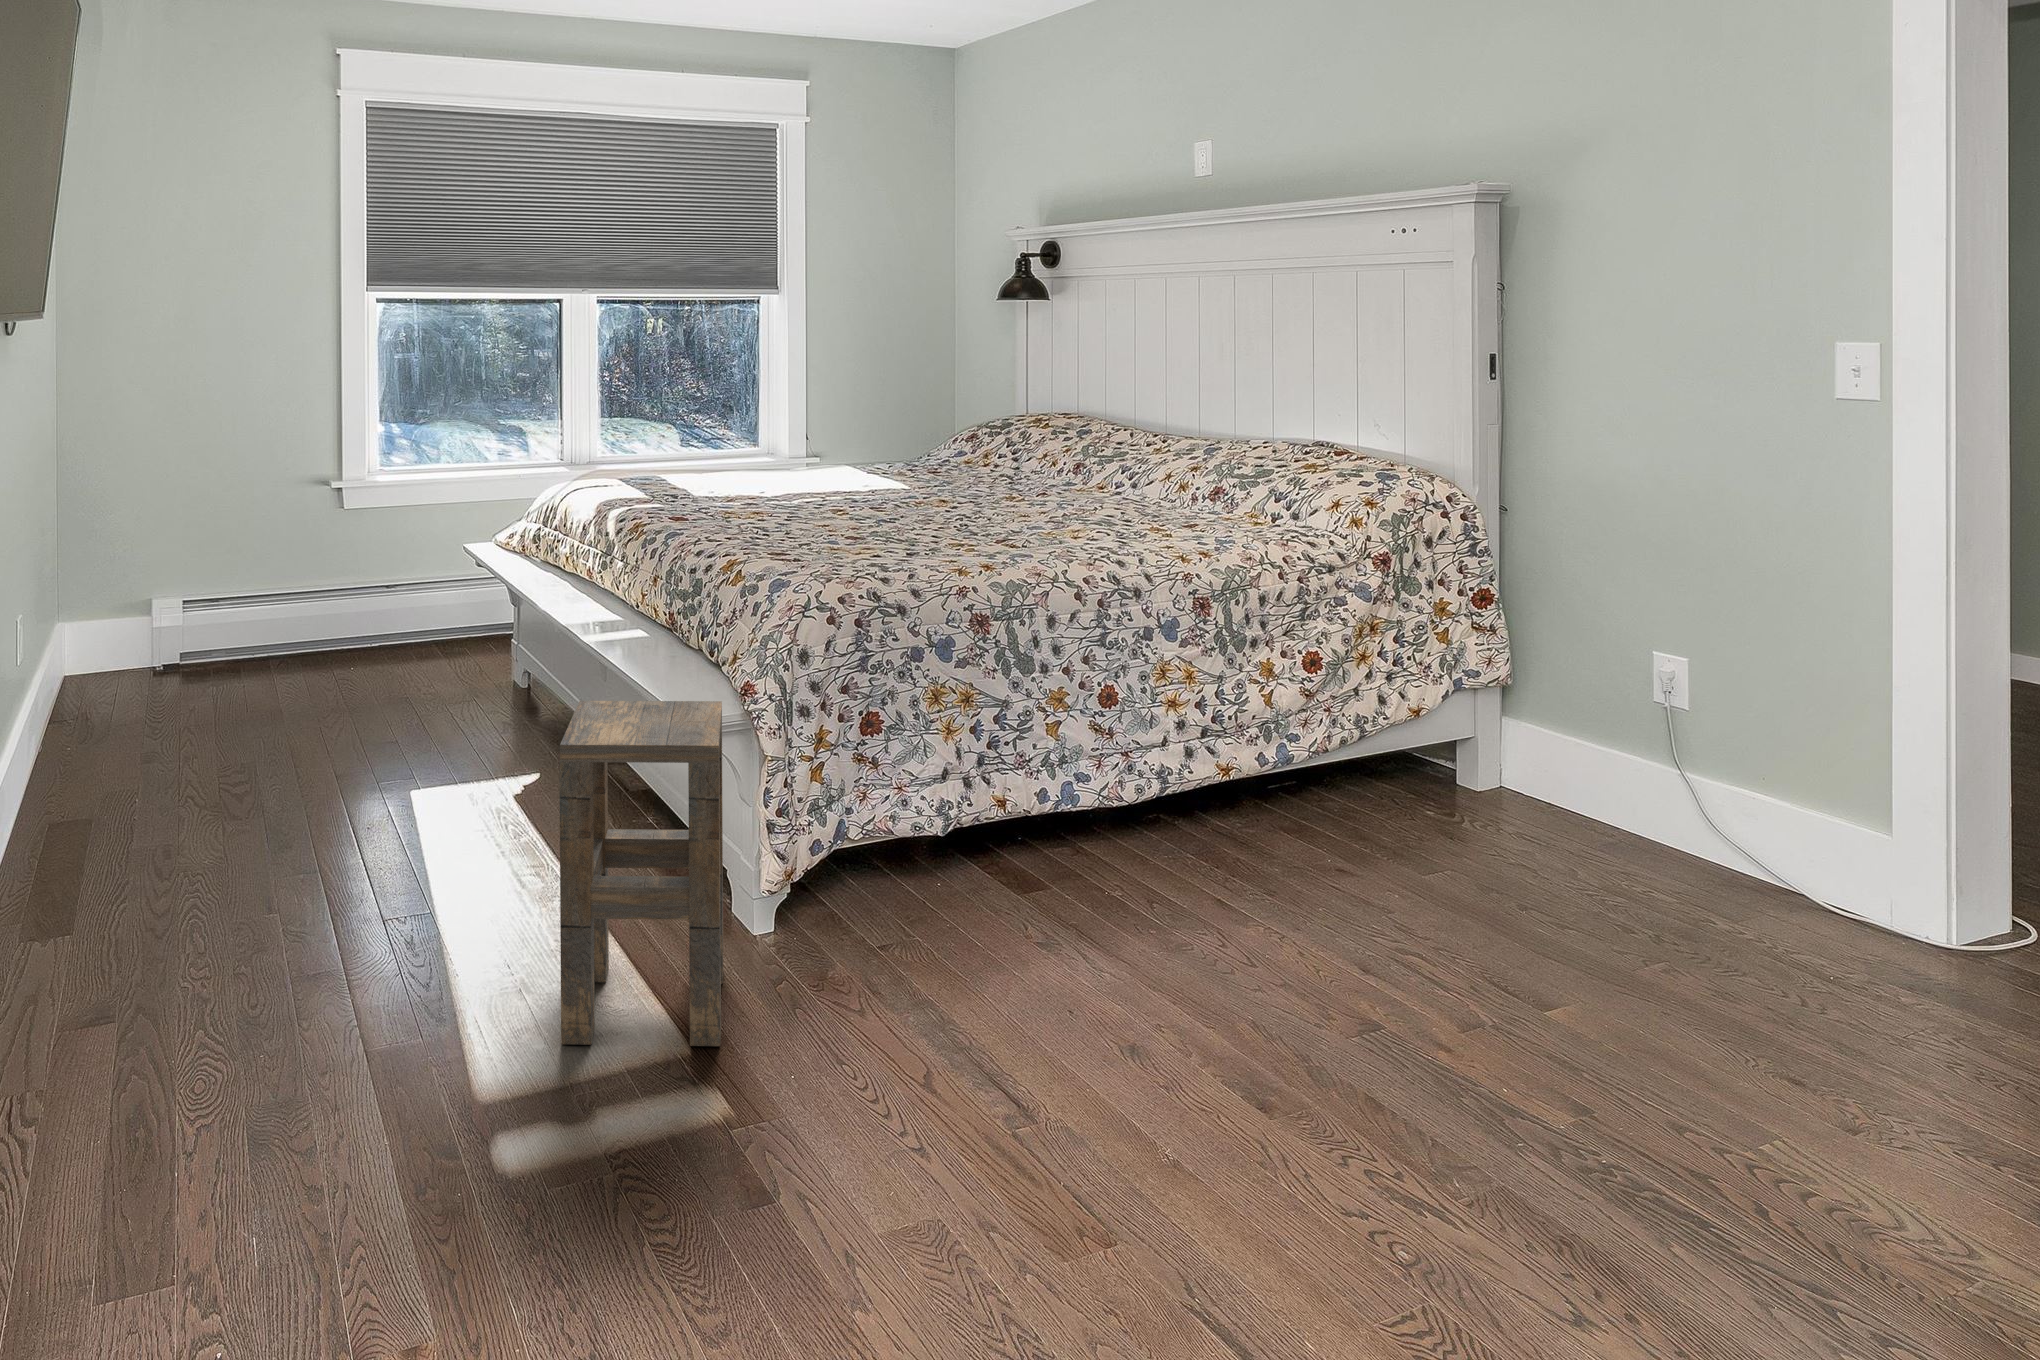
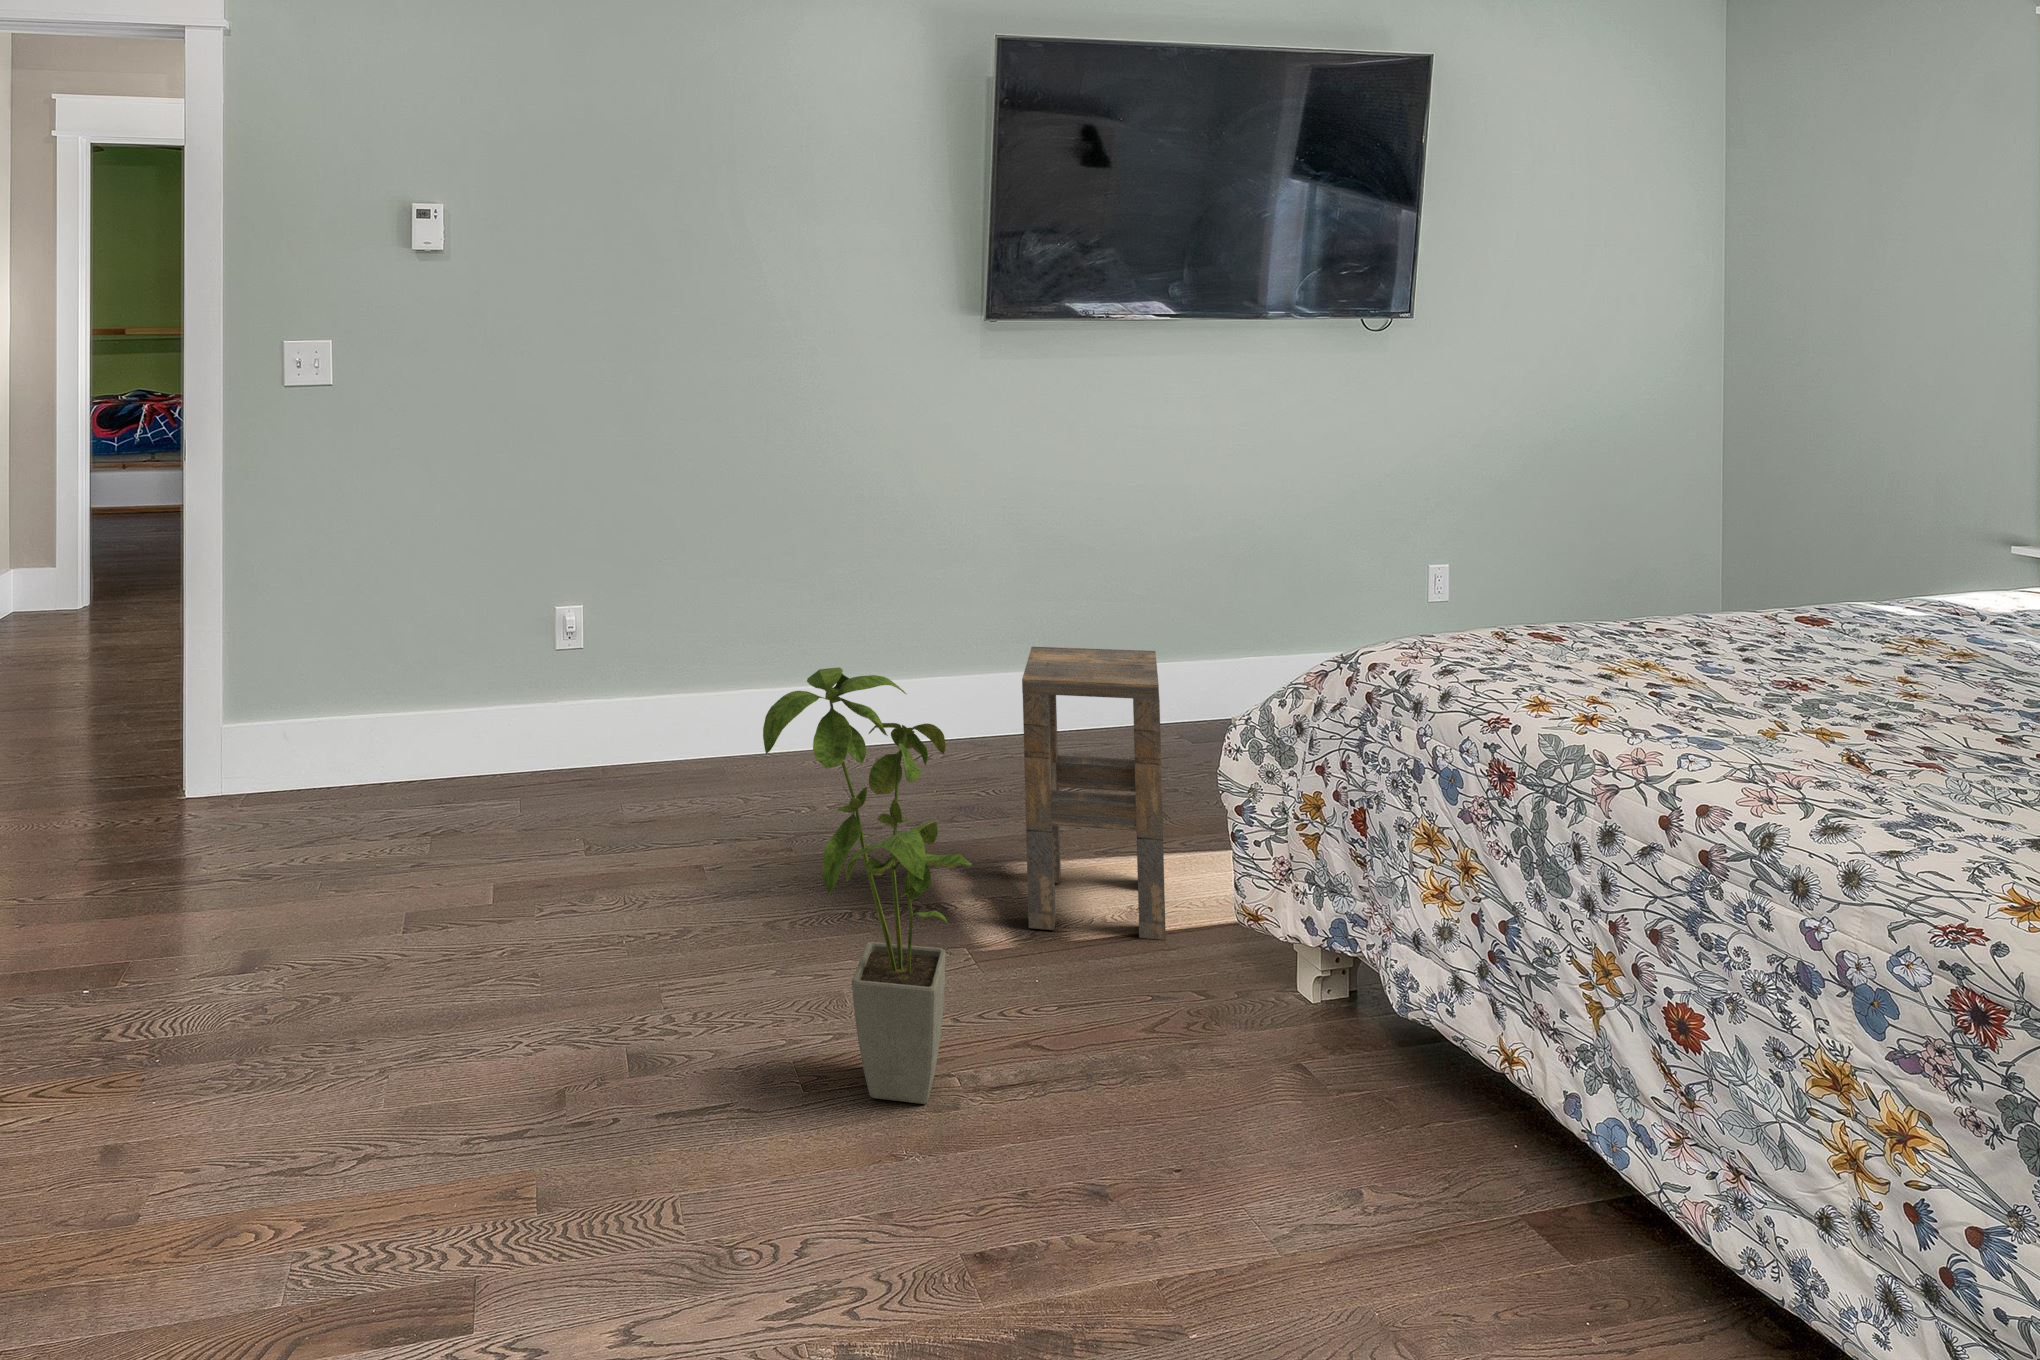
house plant: none [985,678,1214,1127] -> present [763,667,972,1104]

